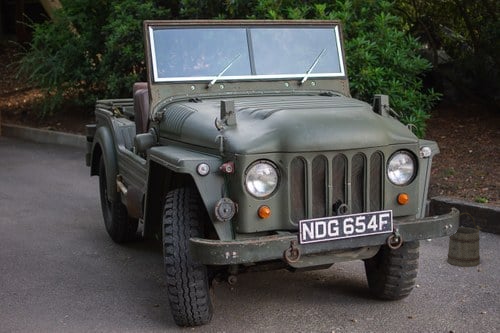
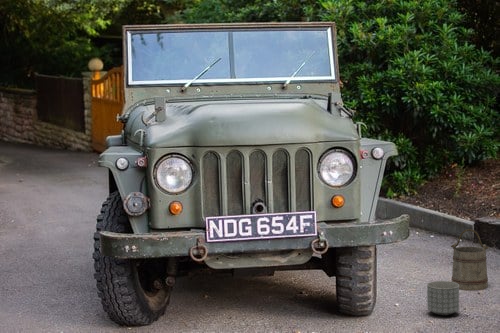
planter: none [453,263,483,294] -> present [427,281,459,316]

